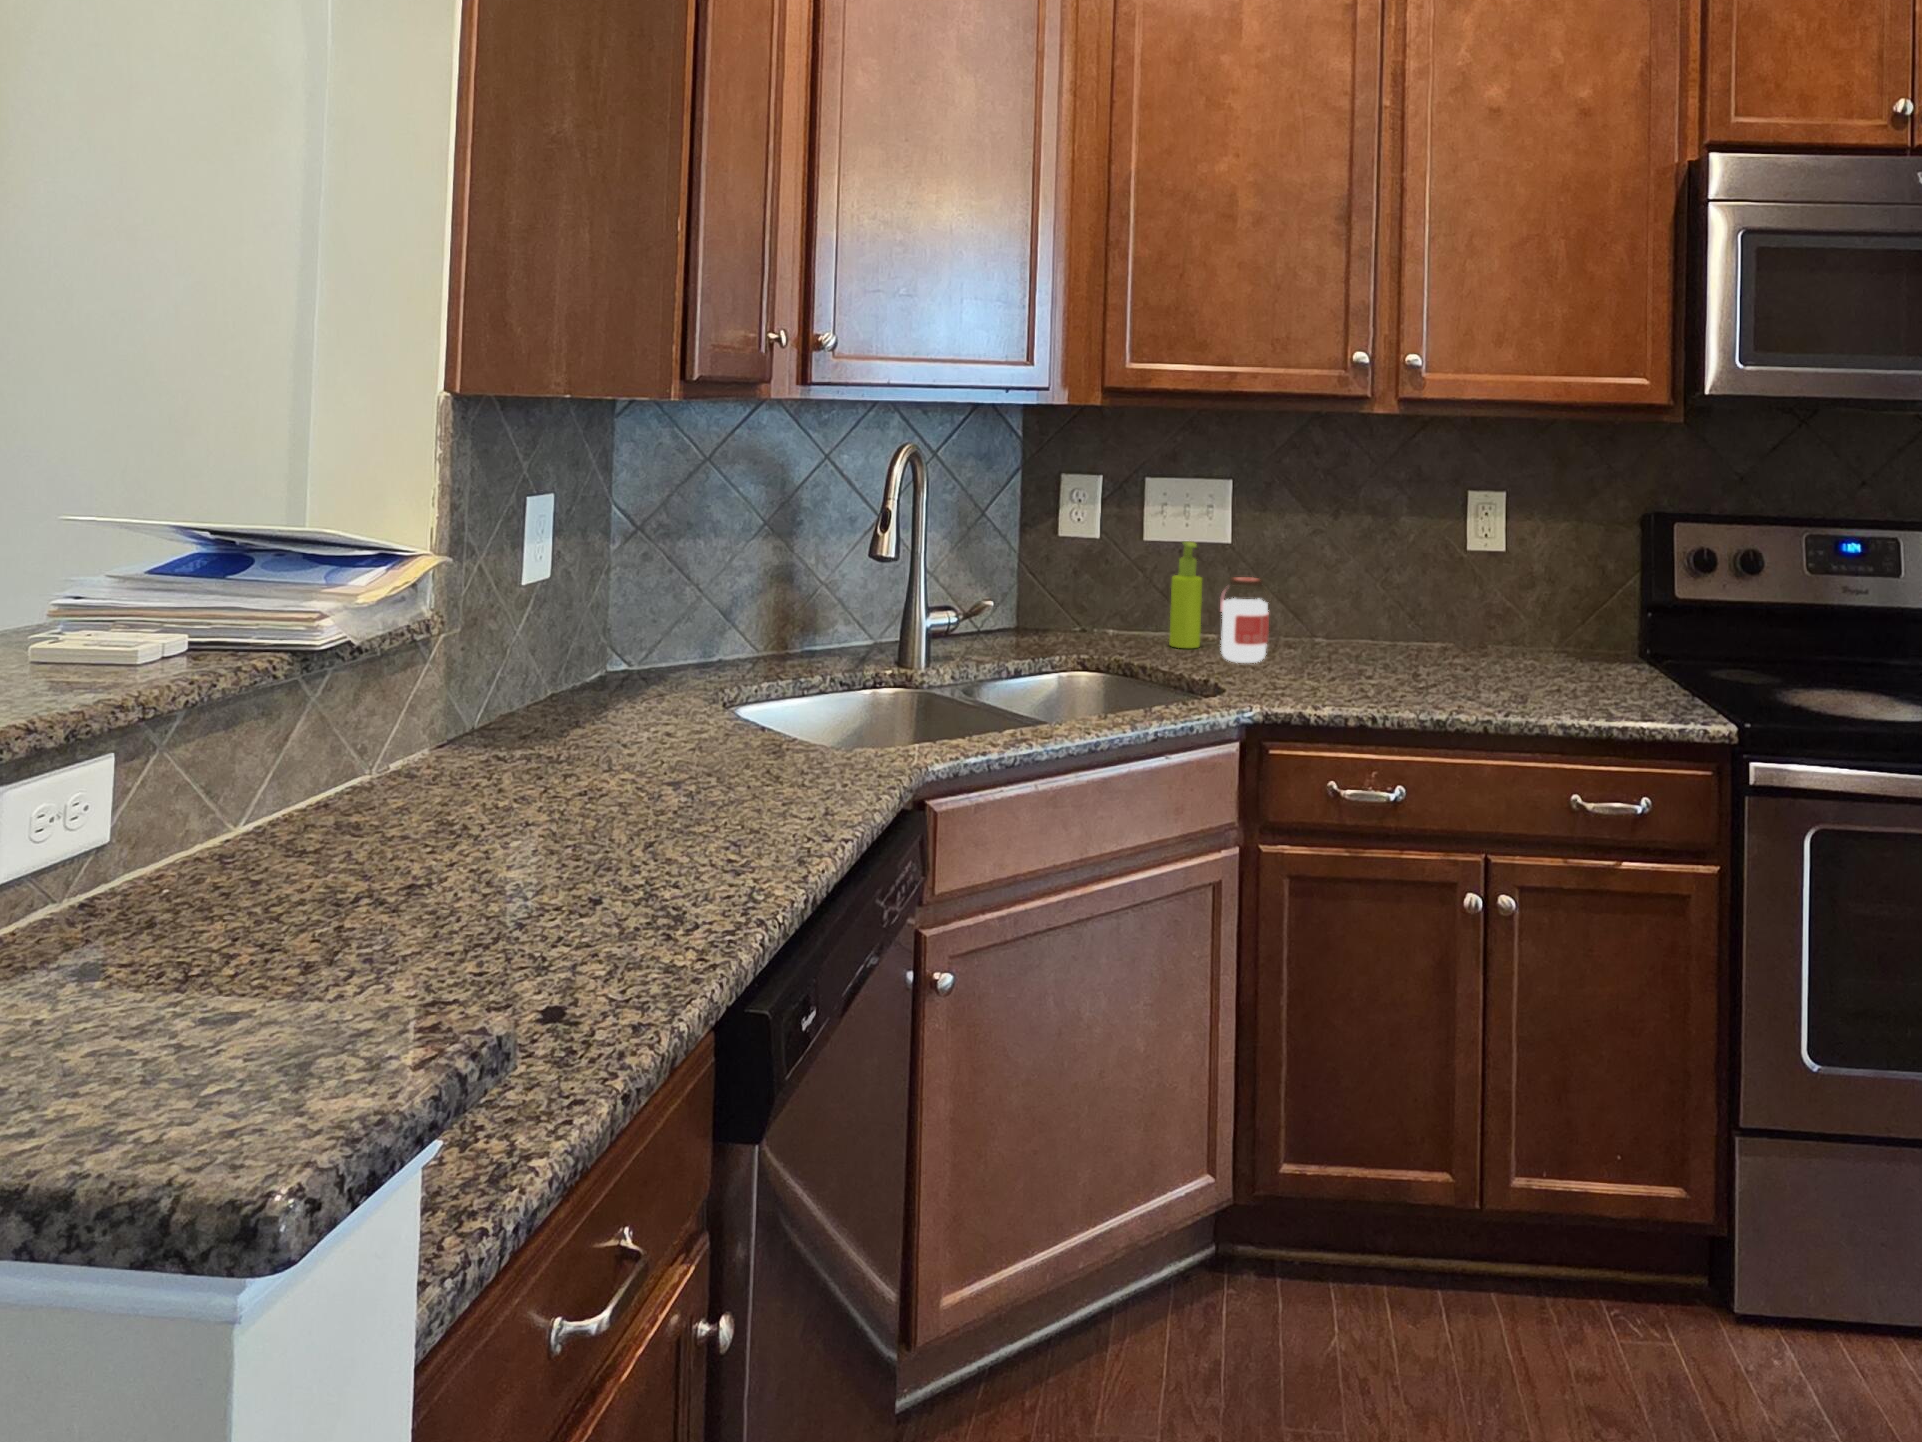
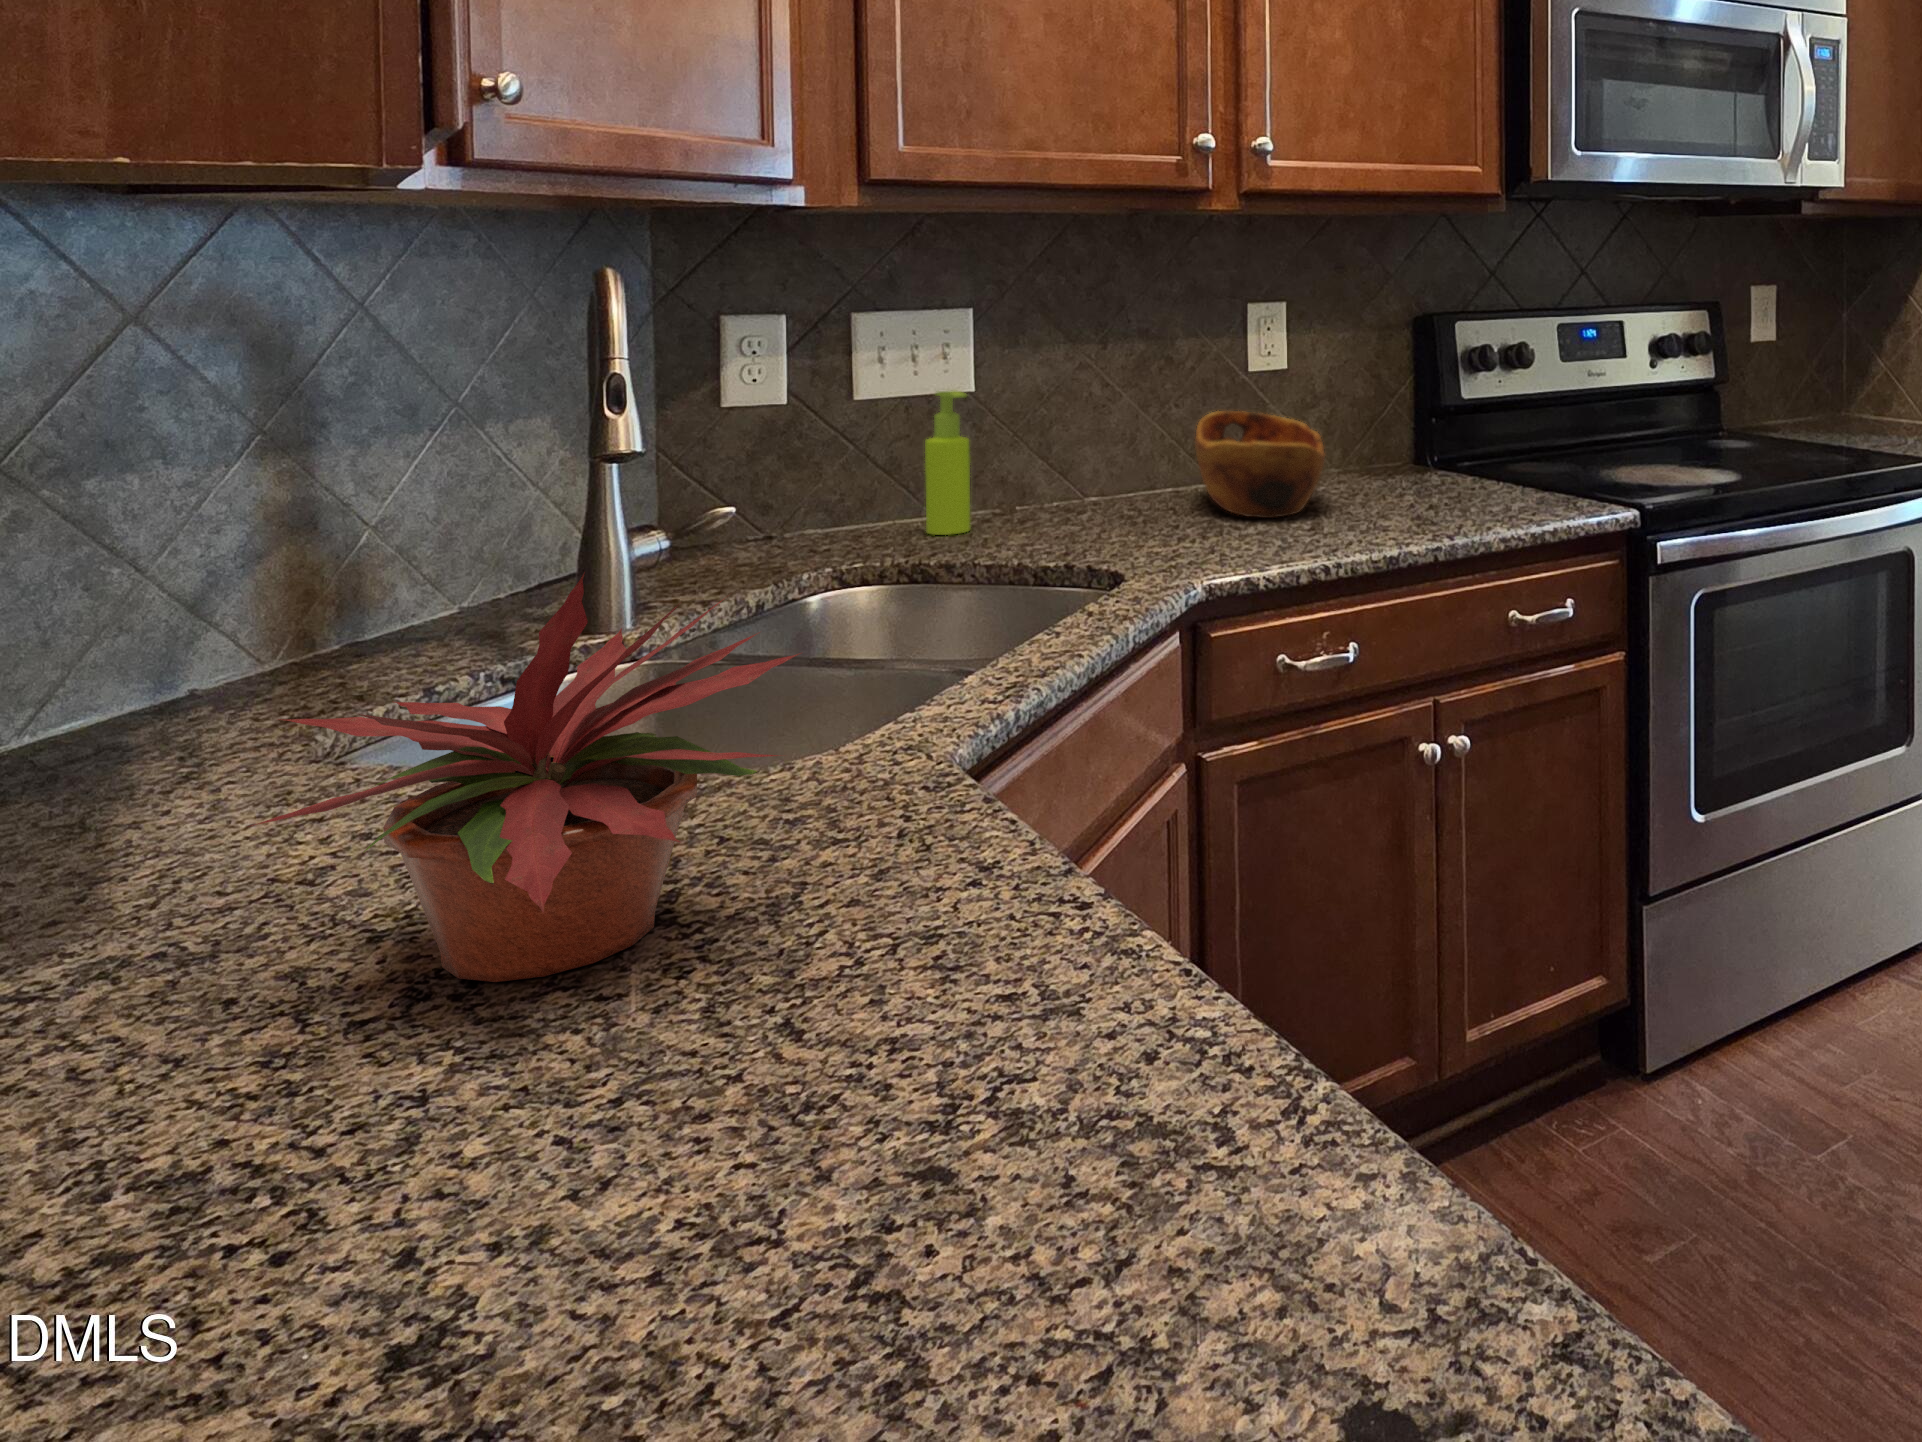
jar: present [1220,577,1272,663] -> none [1029,426,1098,539]
wooden bowl: none [1368,580,1485,675] -> present [1195,411,1325,518]
potted plant: none [573,621,771,800] -> present [252,574,801,982]

